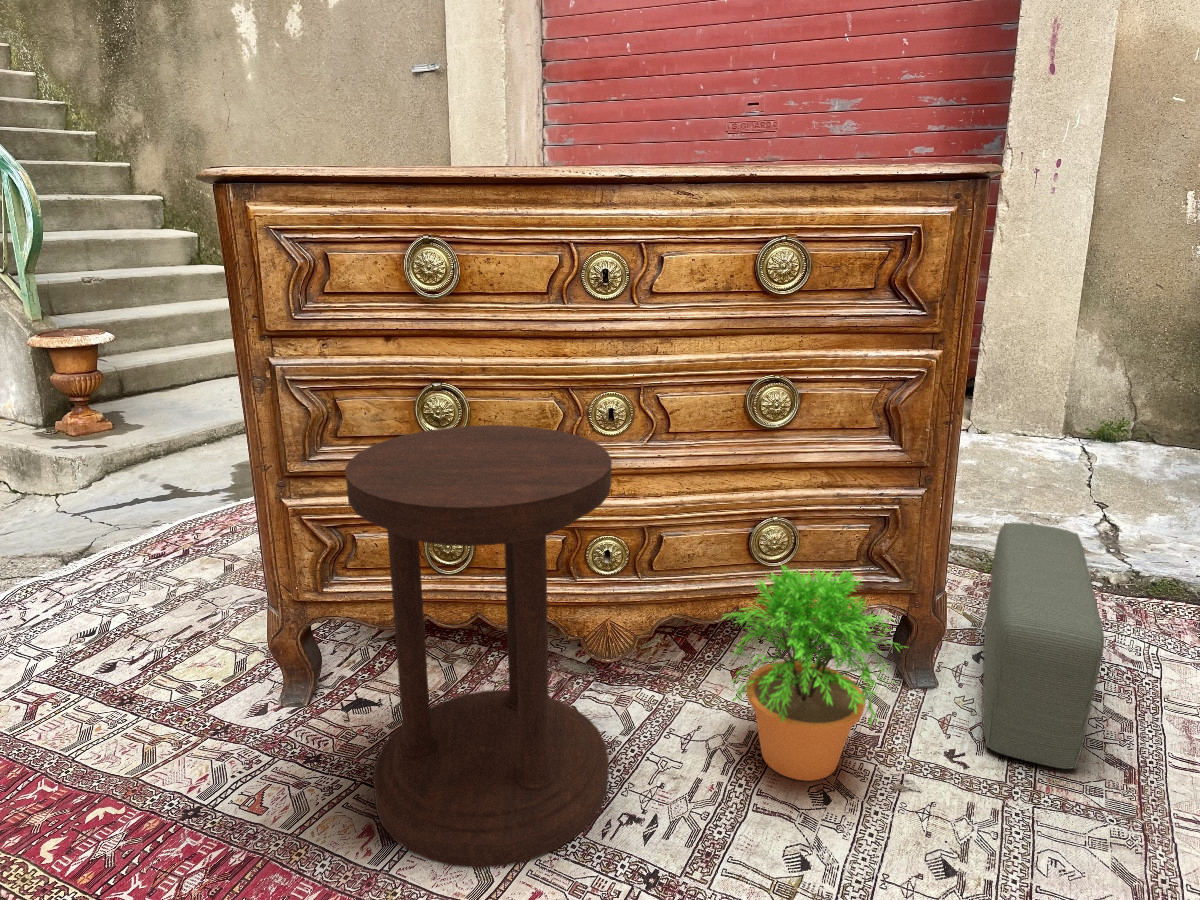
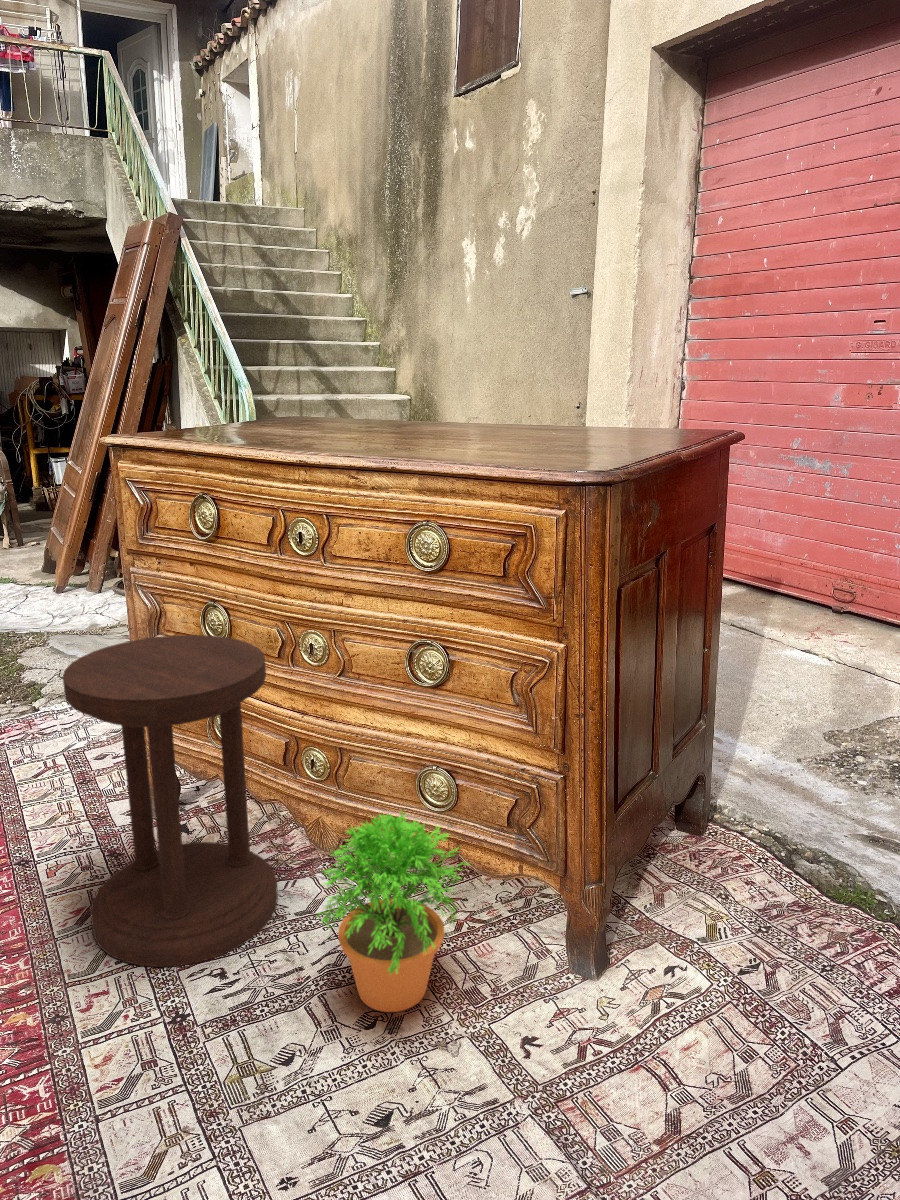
pouf: present [982,523,1104,769] -> none [546,851,824,1114]

